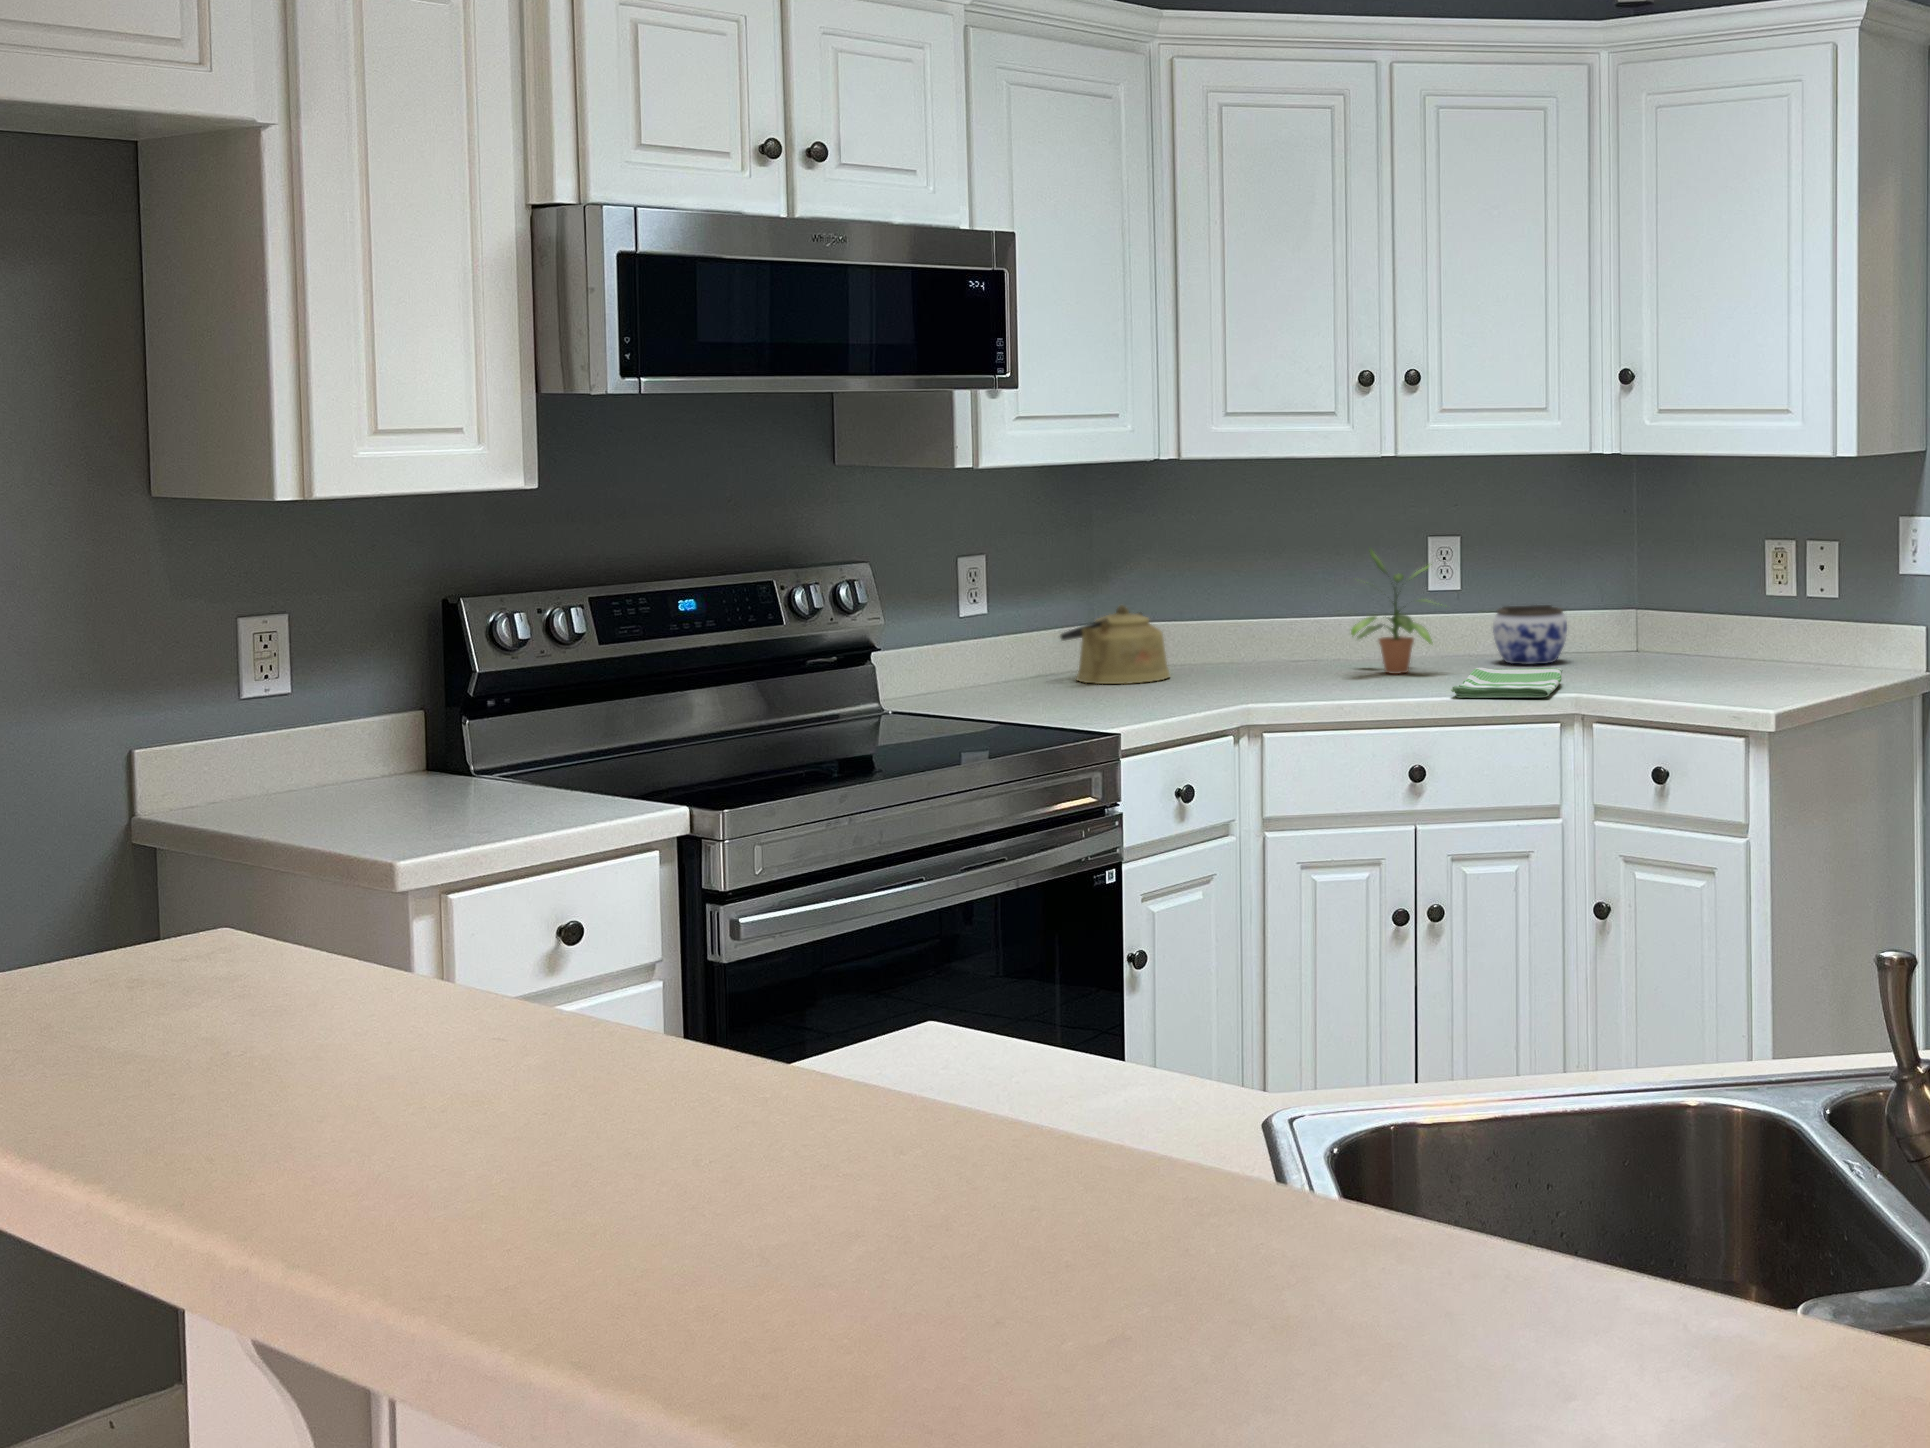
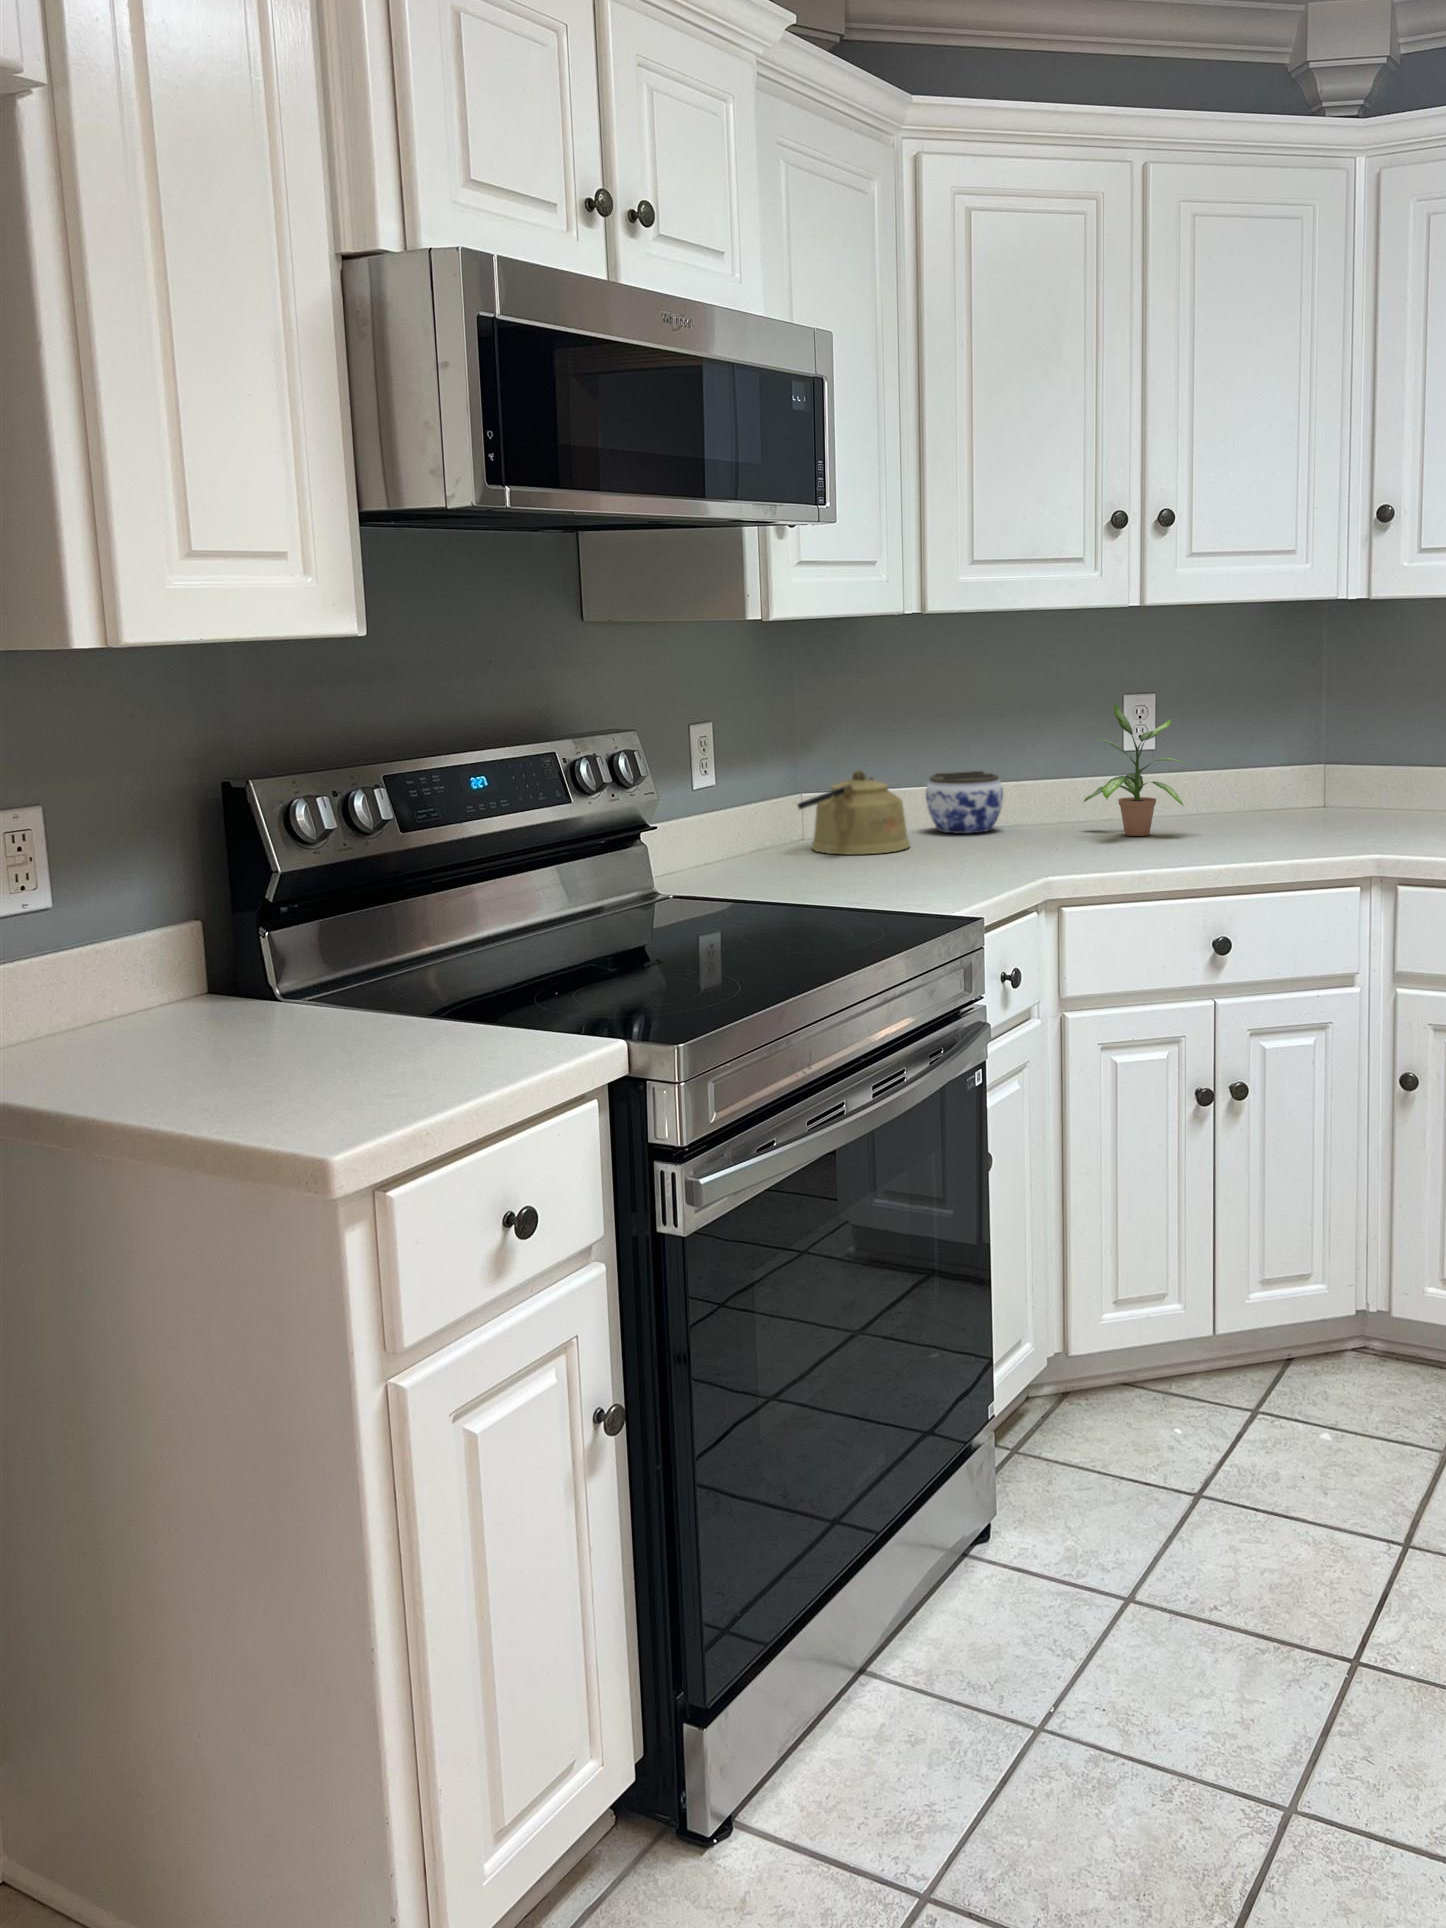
jar: present [1493,605,1567,664] -> present [926,771,1003,834]
dish towel: present [1451,668,1562,698] -> none [1245,827,1371,862]

